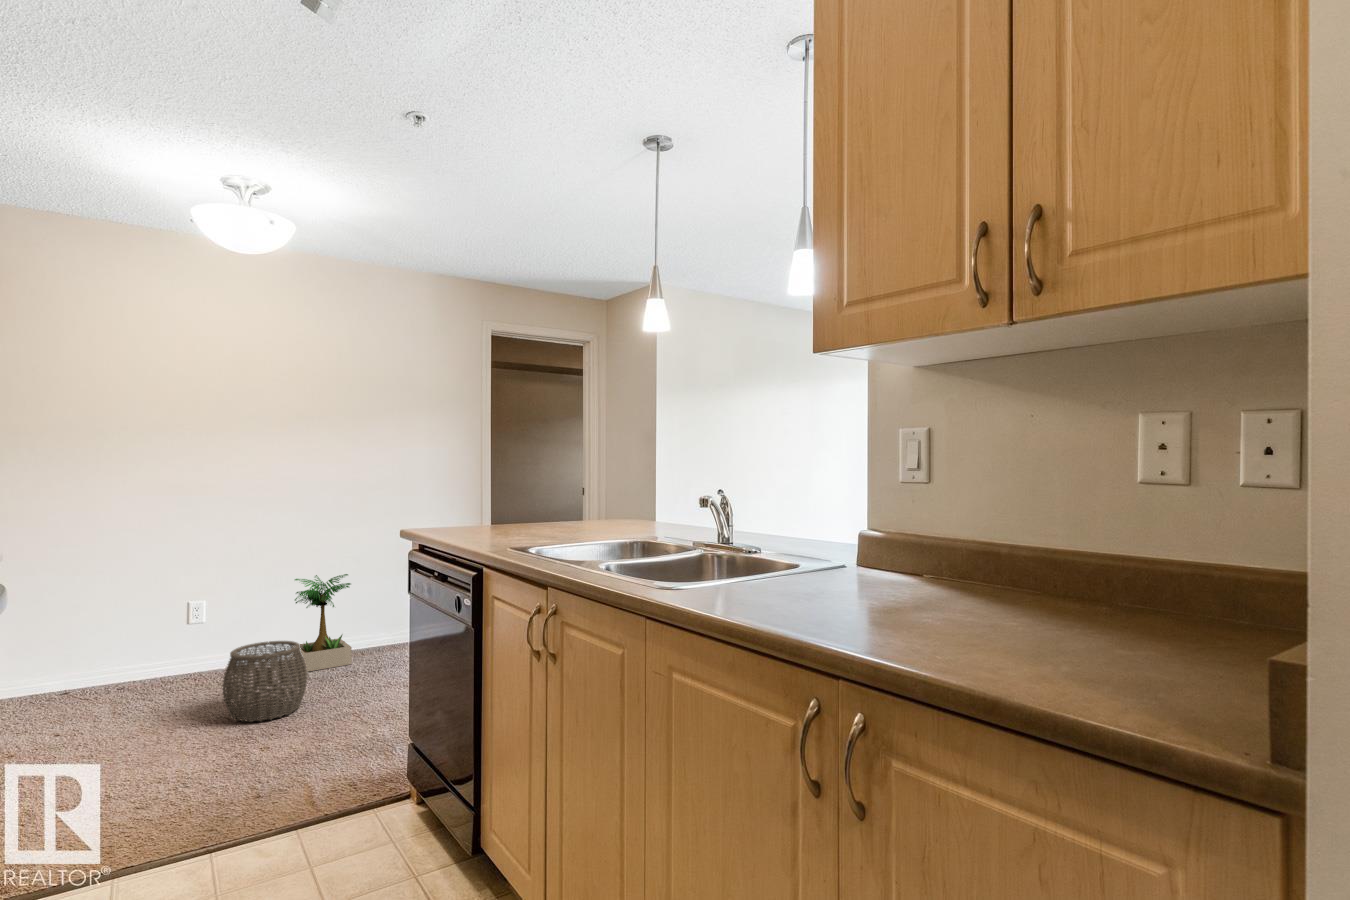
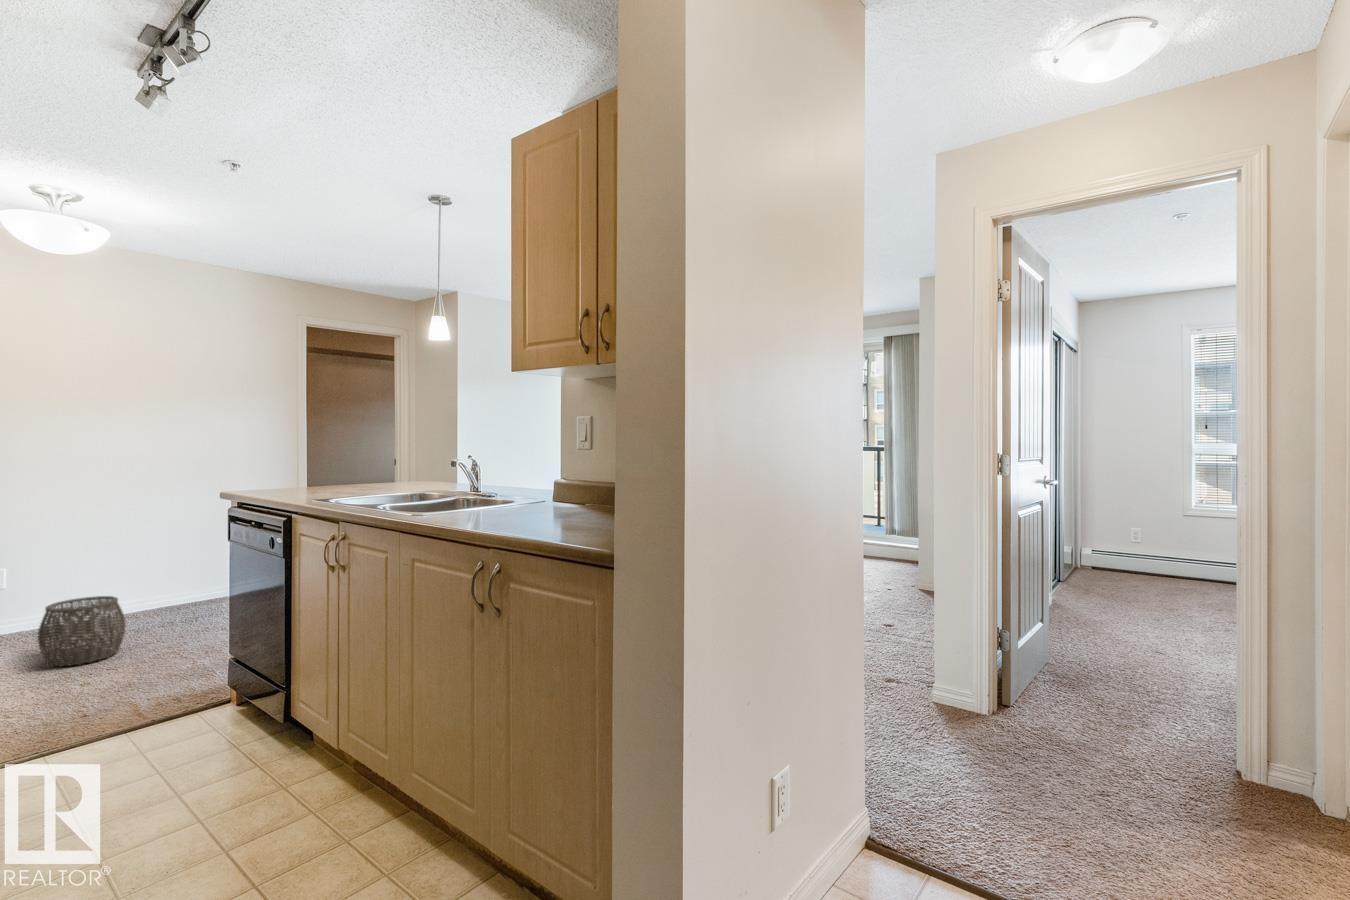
potted plant: present [295,574,352,671] -> none [101,539,176,627]

